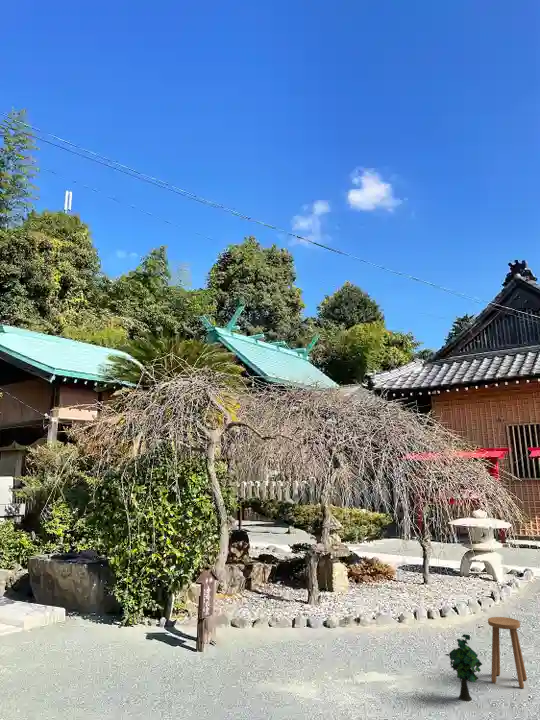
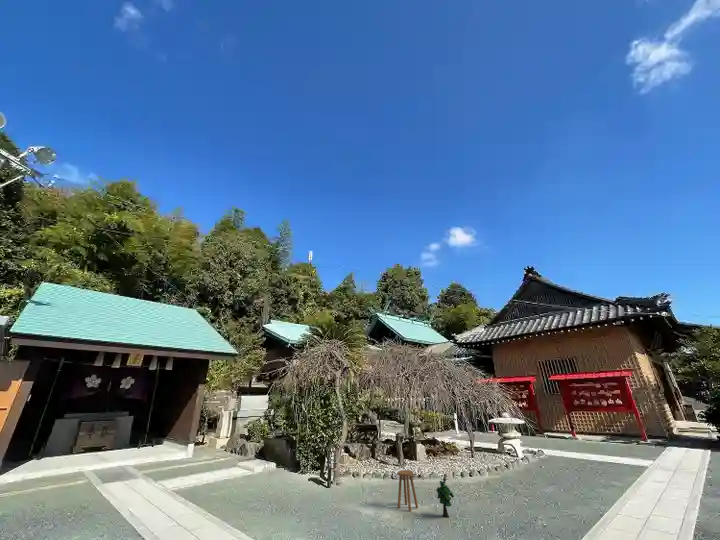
stool: present [488,617,527,688] -> present [398,470,418,511]

